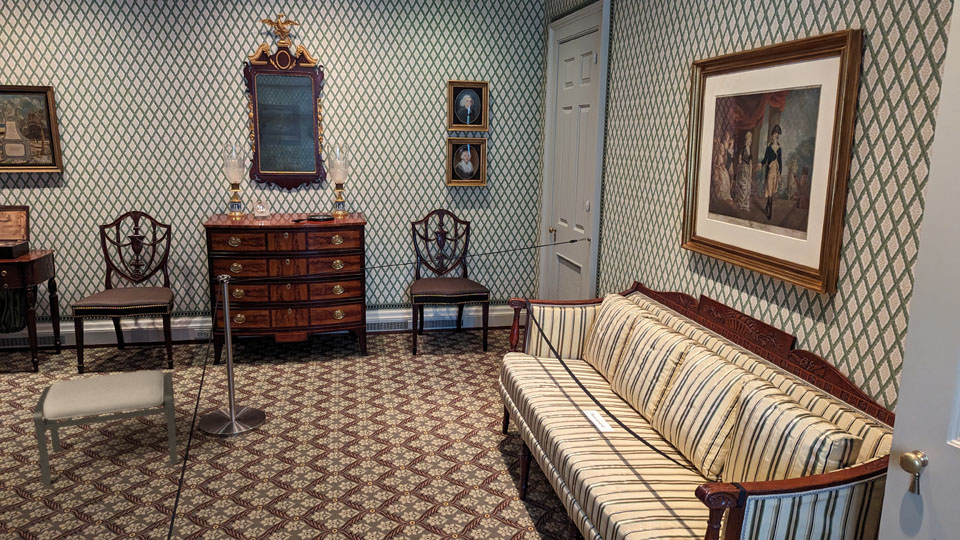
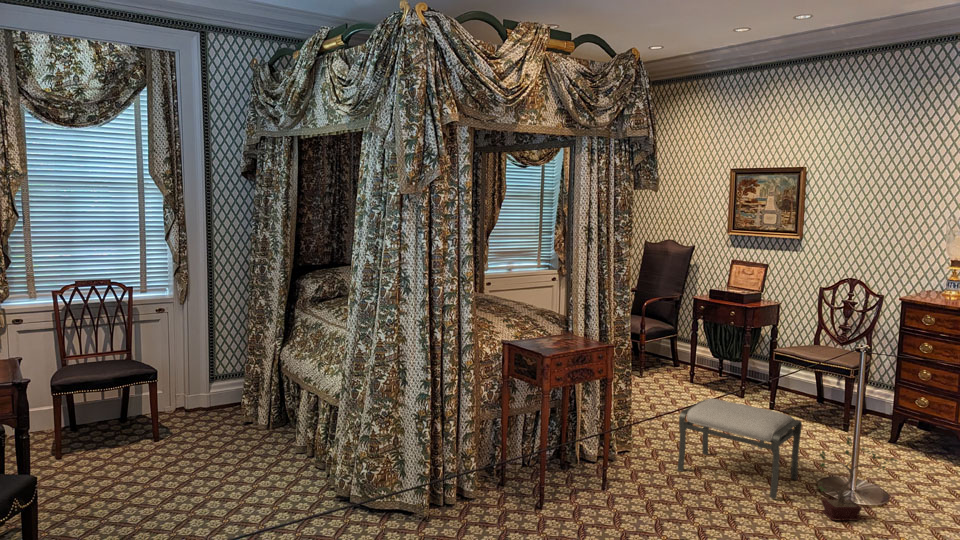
potted plant: none [220,370,281,457] -> present [819,437,897,521]

